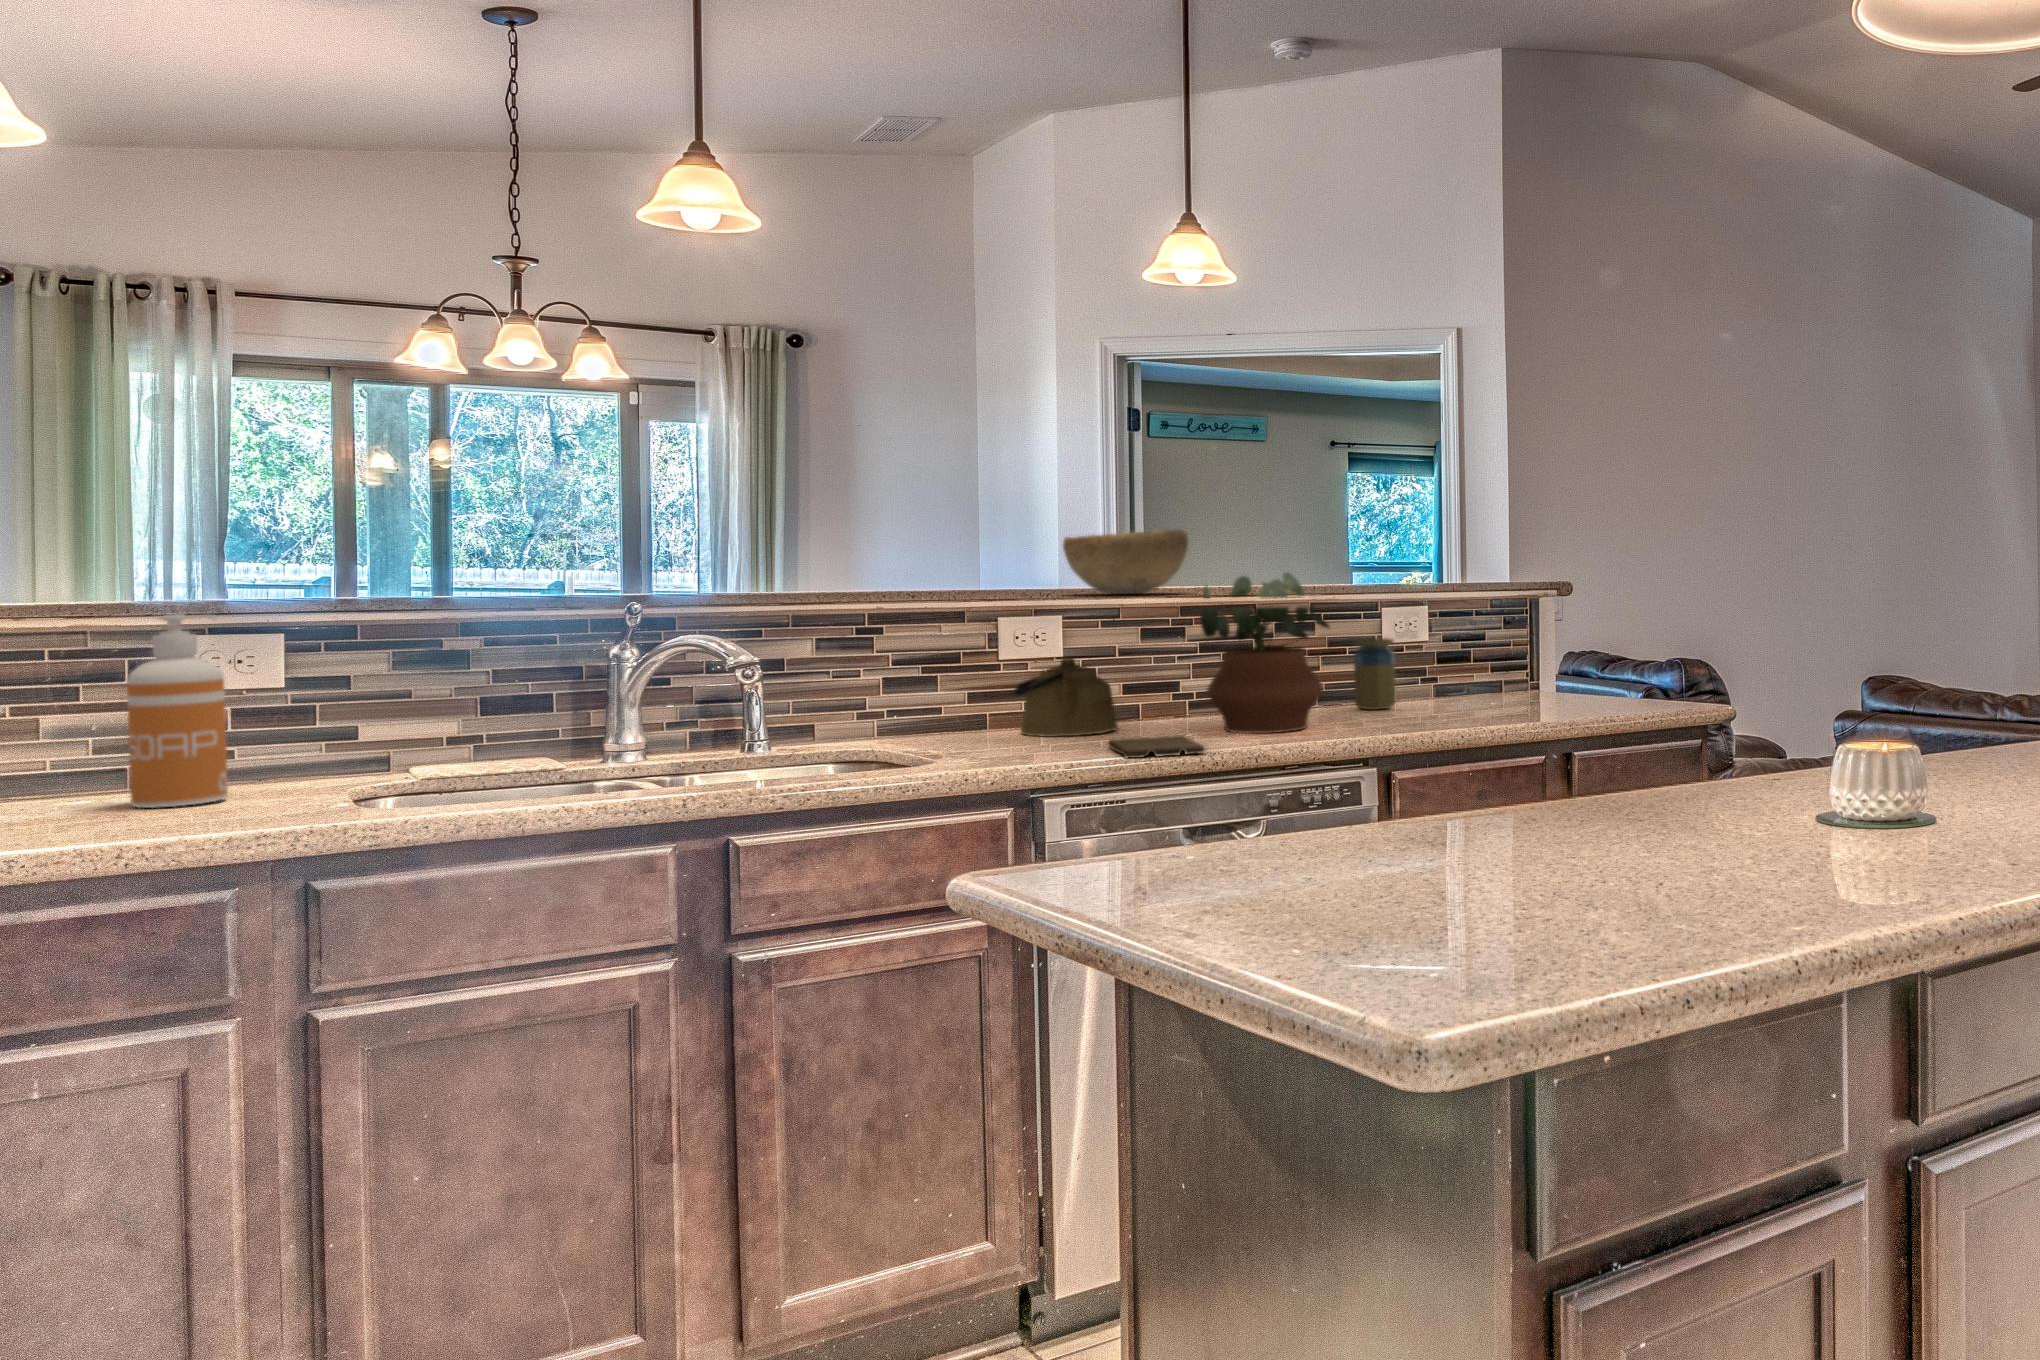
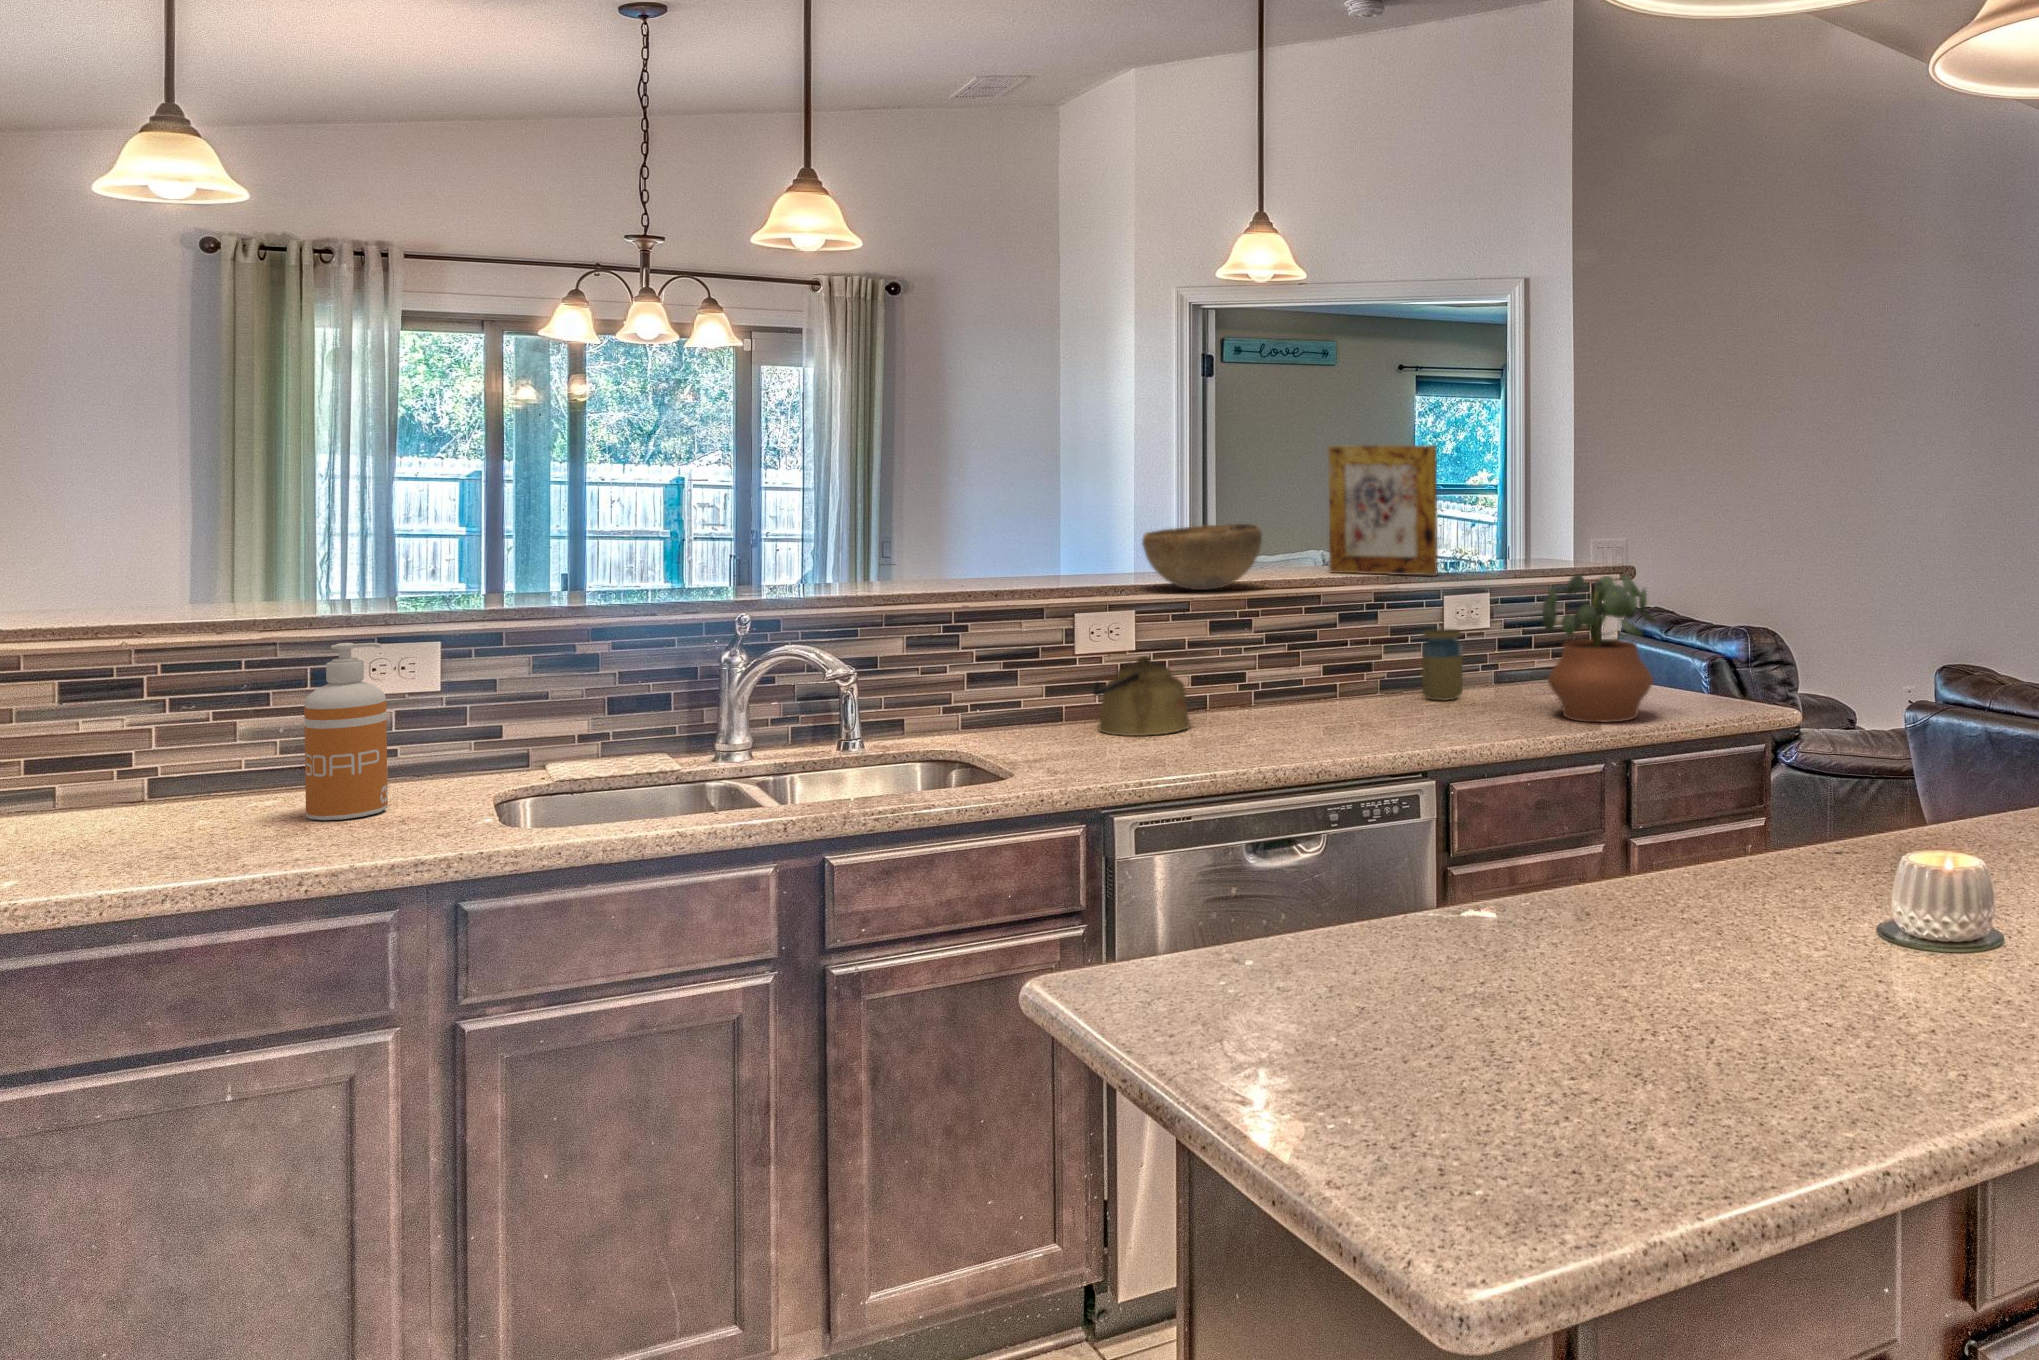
picture frame: none [1253,455,1367,588] -> present [1328,445,1438,576]
potted plant: present [1200,572,1329,733] -> present [1542,574,1656,722]
cutting board: present [1108,735,1205,758] -> none [1177,743,1268,774]

